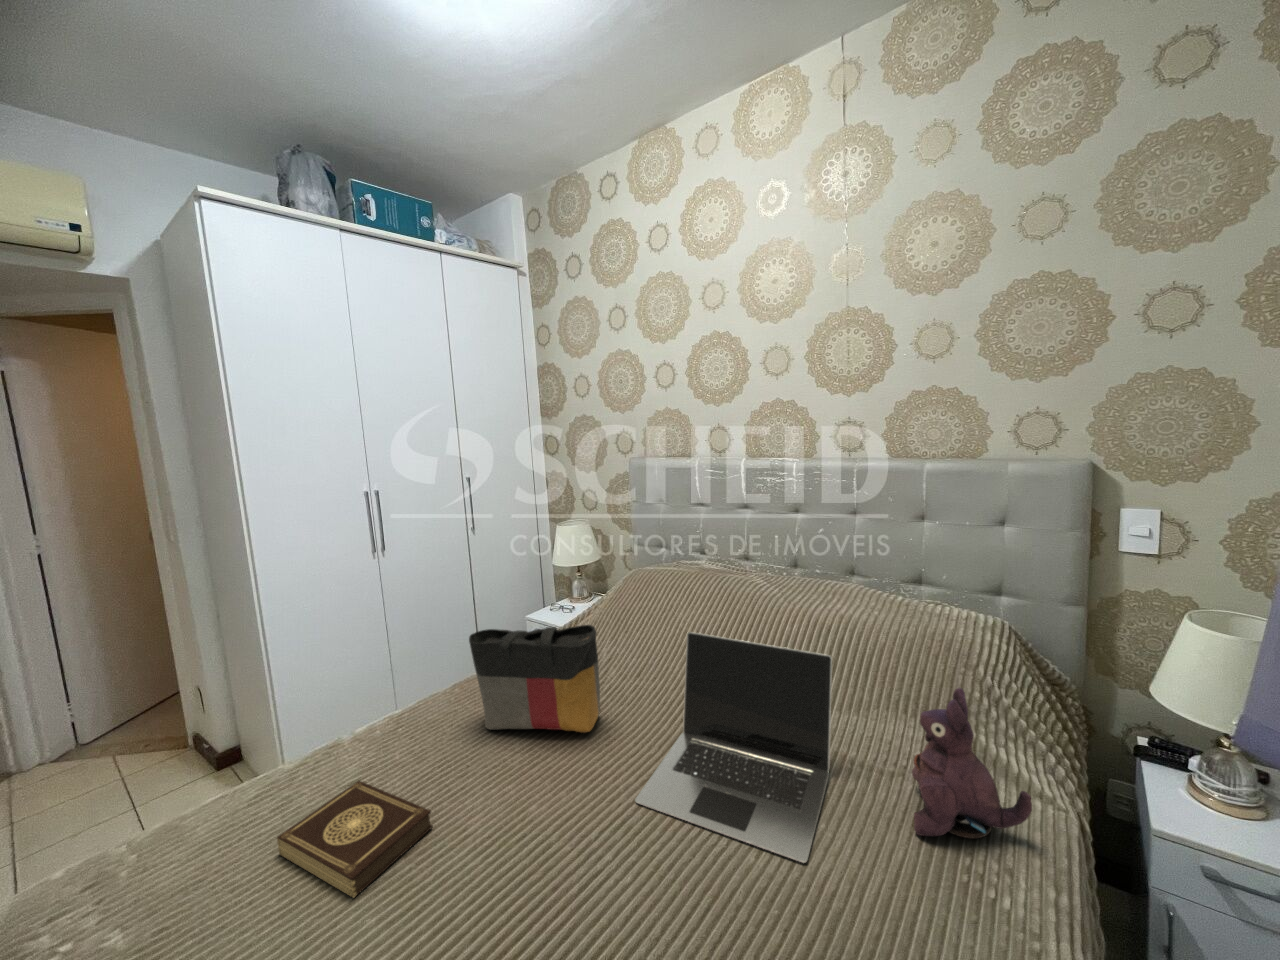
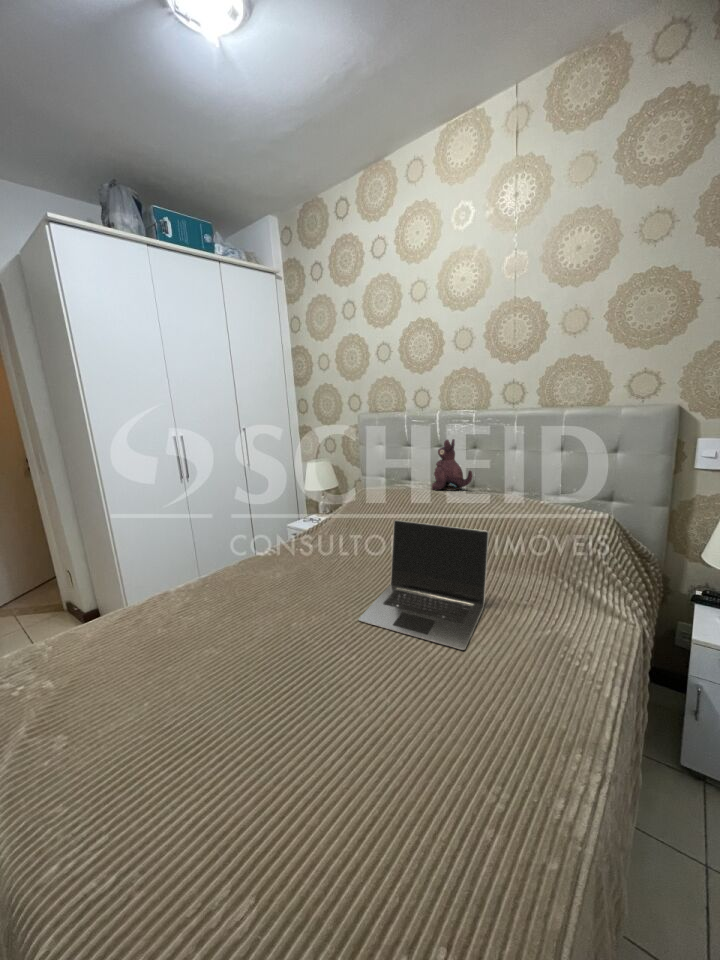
tote bag: present [469,625,600,733] -> none [249,516,336,585]
plush toy: present [912,688,1032,838] -> present [432,439,472,491]
book: present [277,781,433,898] -> none [135,608,231,666]

